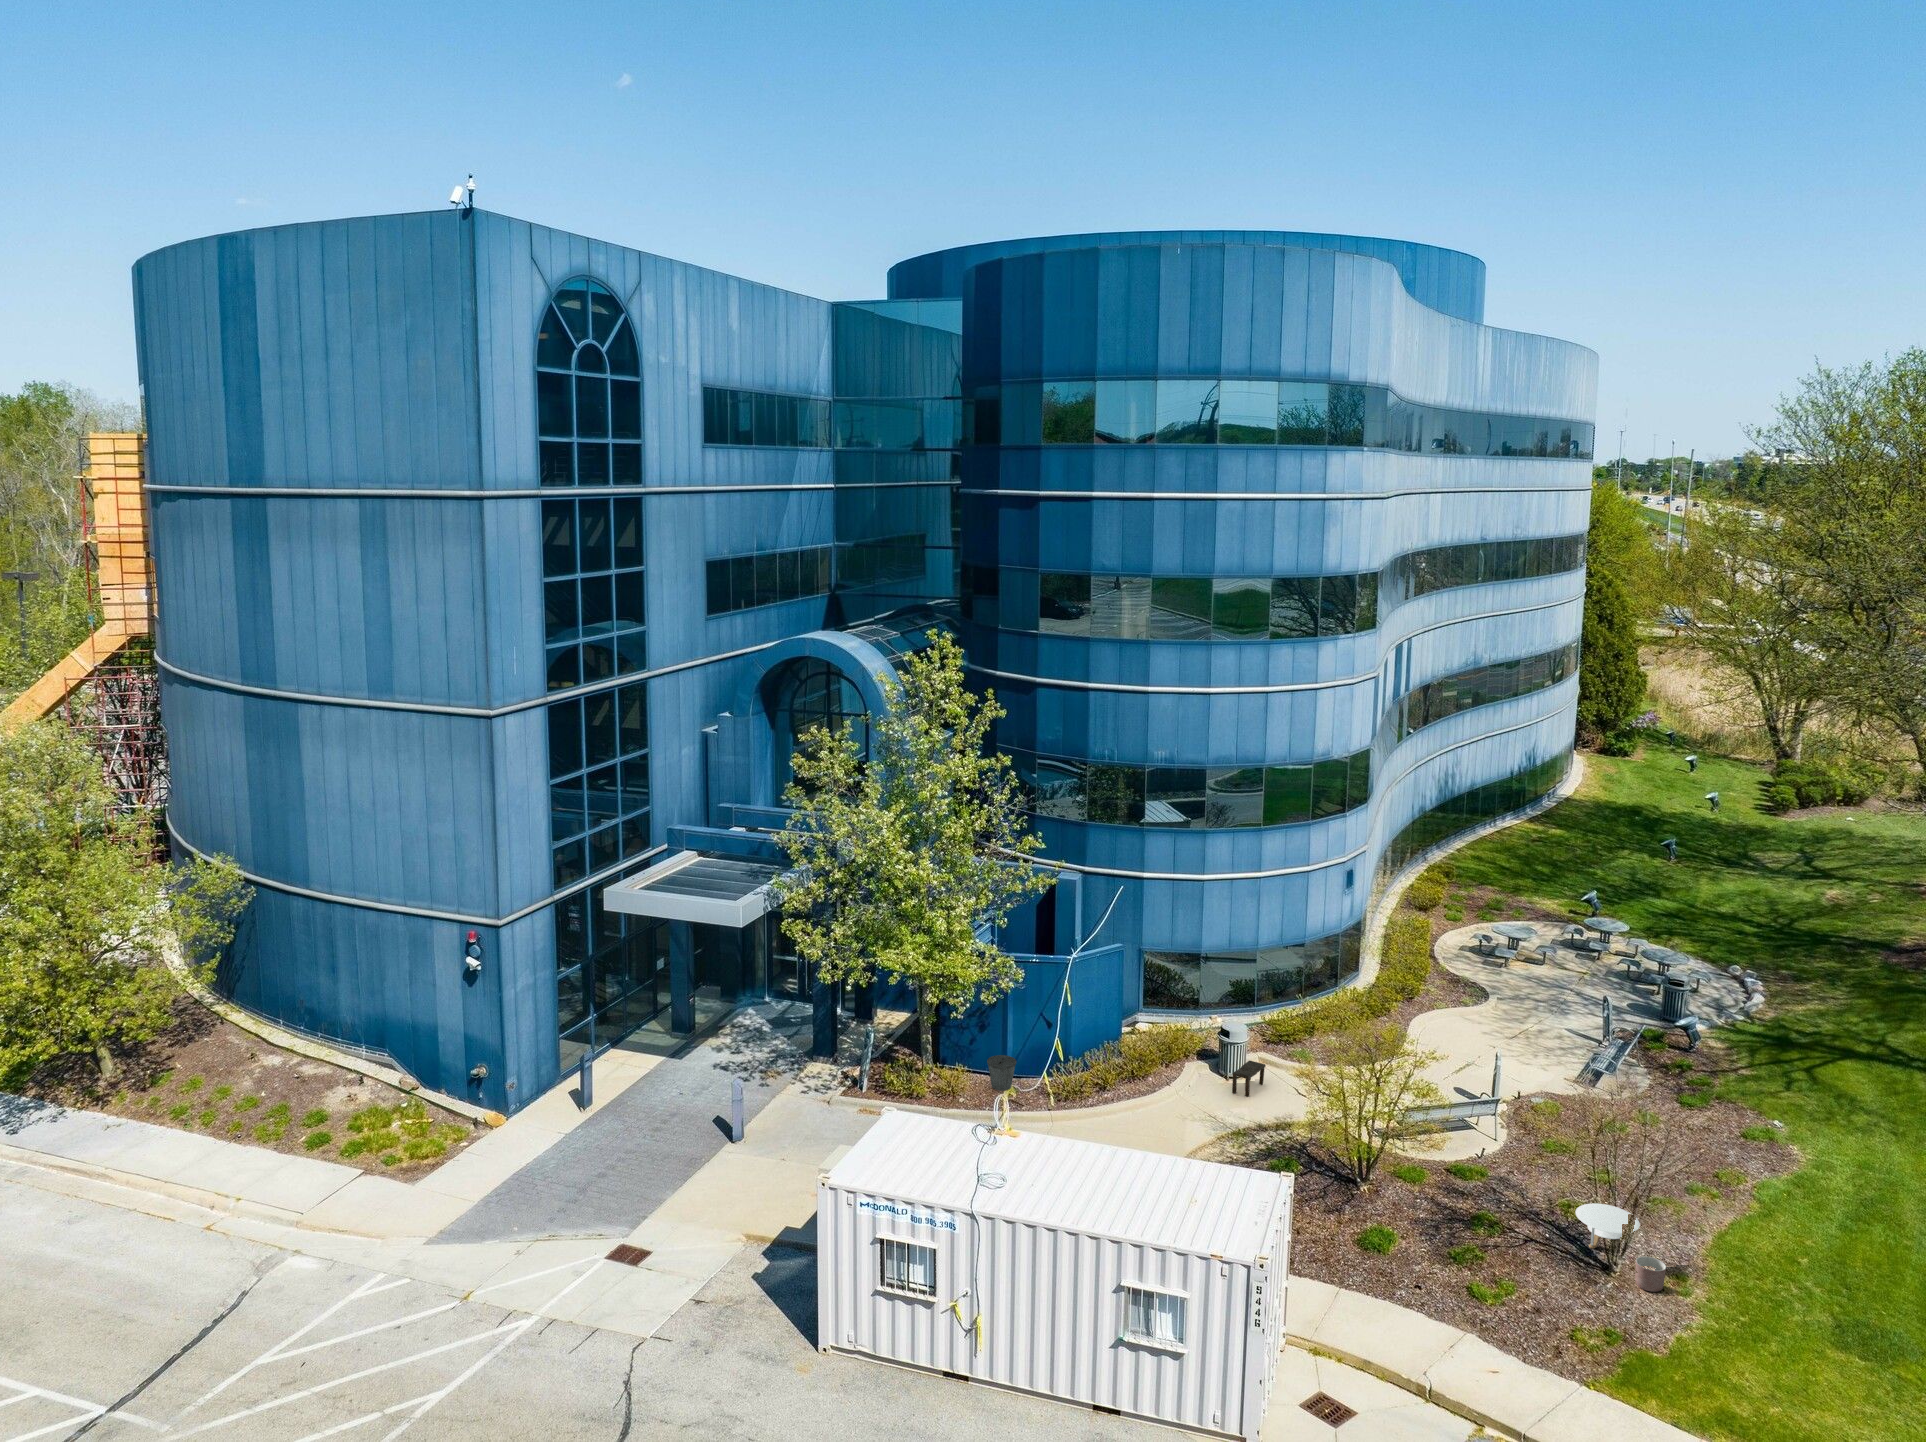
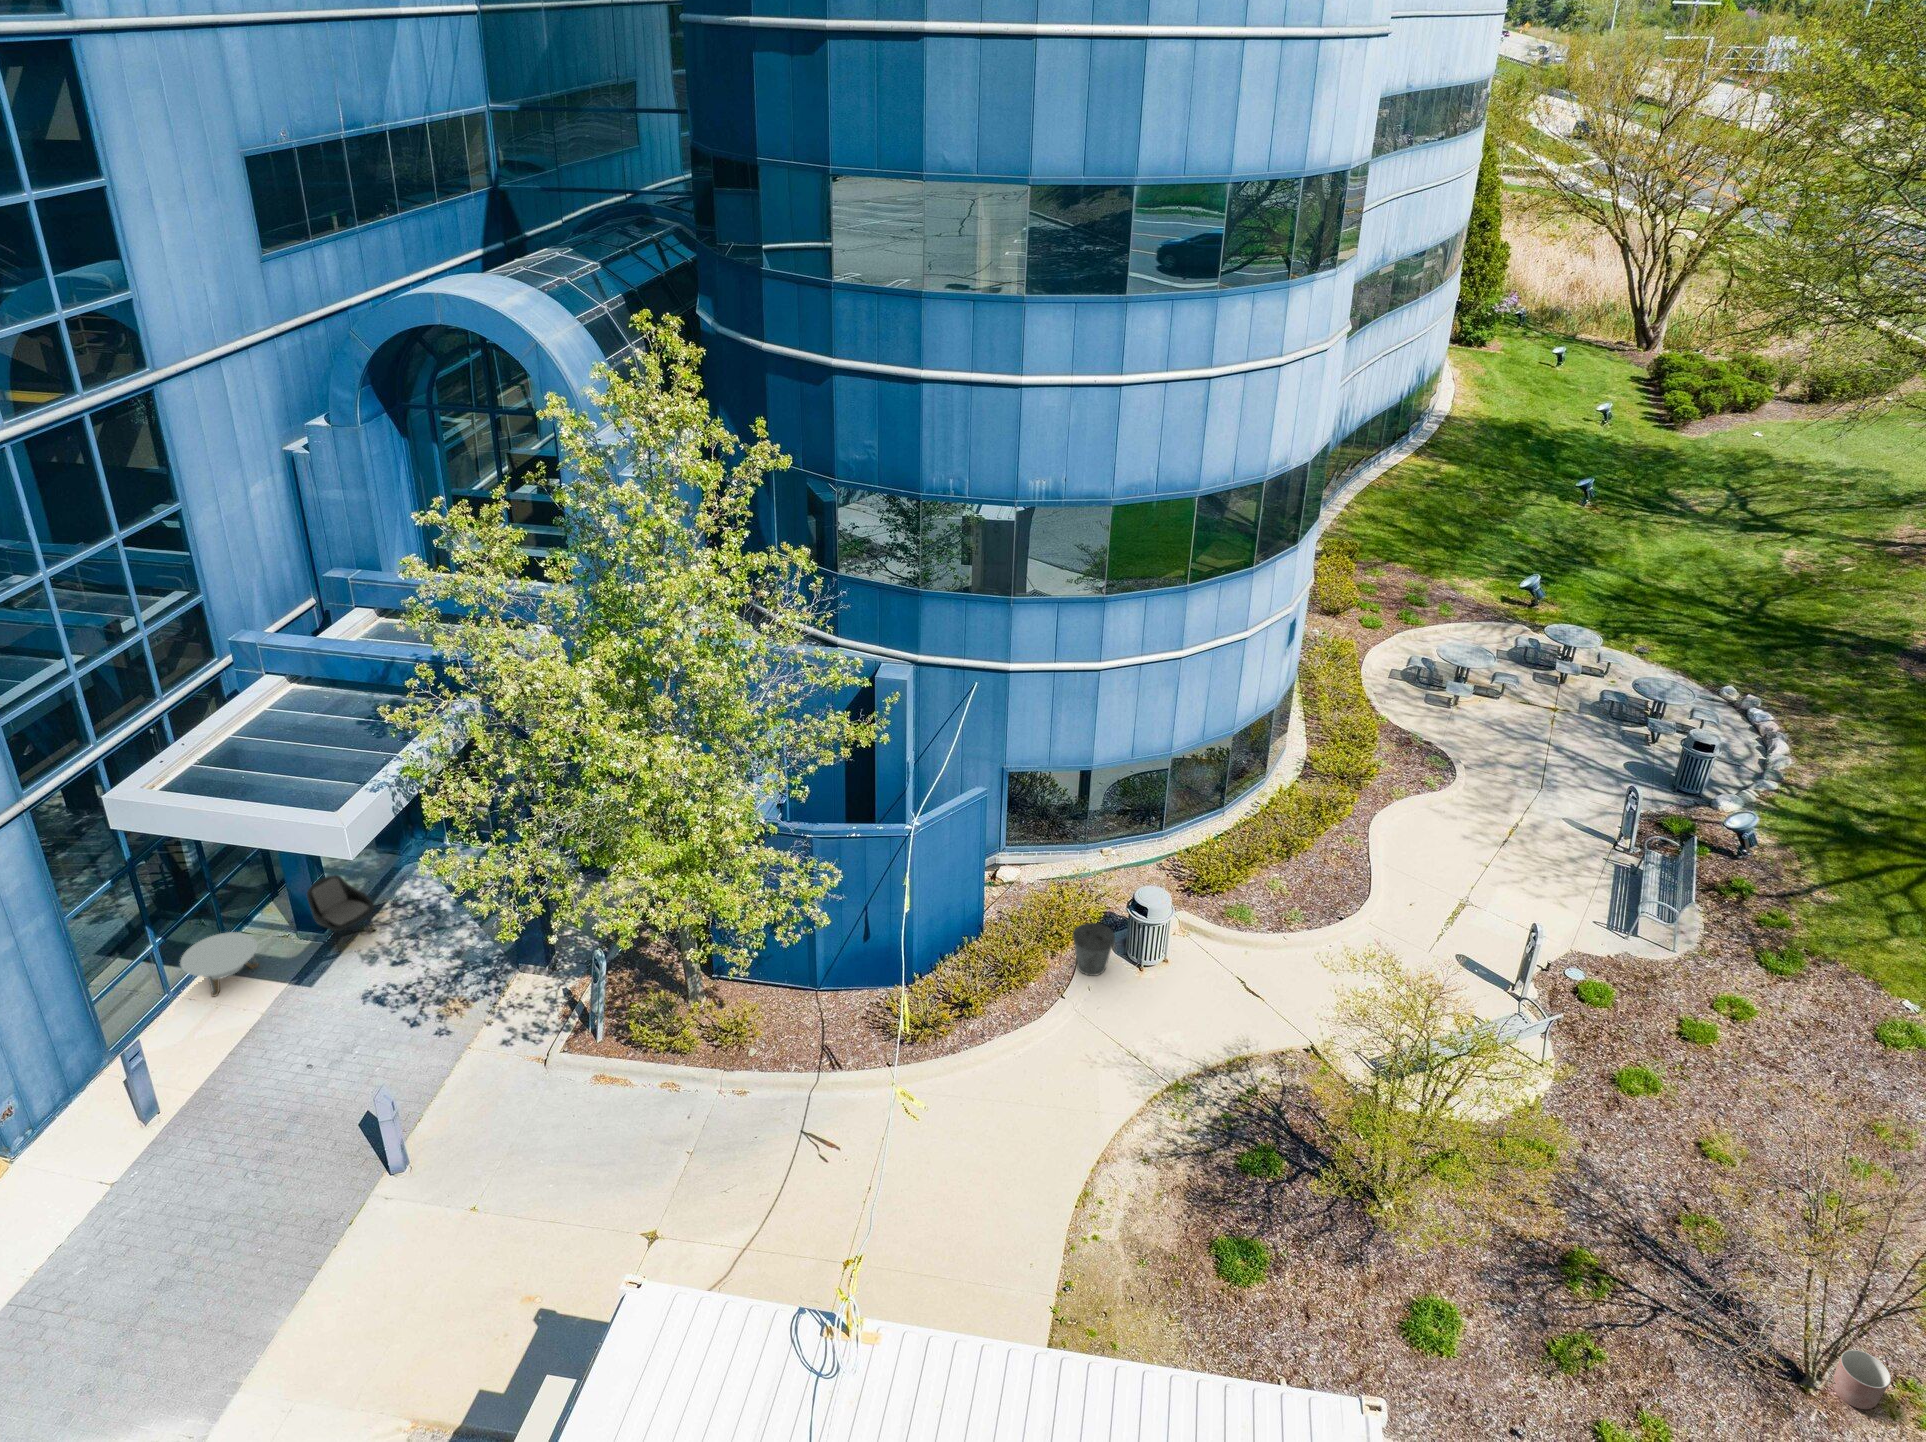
lounge chair: none [683,995,723,1042] -> present [307,875,377,951]
trash can: present [987,1055,1016,1091] -> present [1072,923,1115,976]
bench: present [1232,1061,1265,1096] -> none [1152,936,1197,998]
round table: present [1576,1203,1640,1249] -> present [180,932,259,997]

